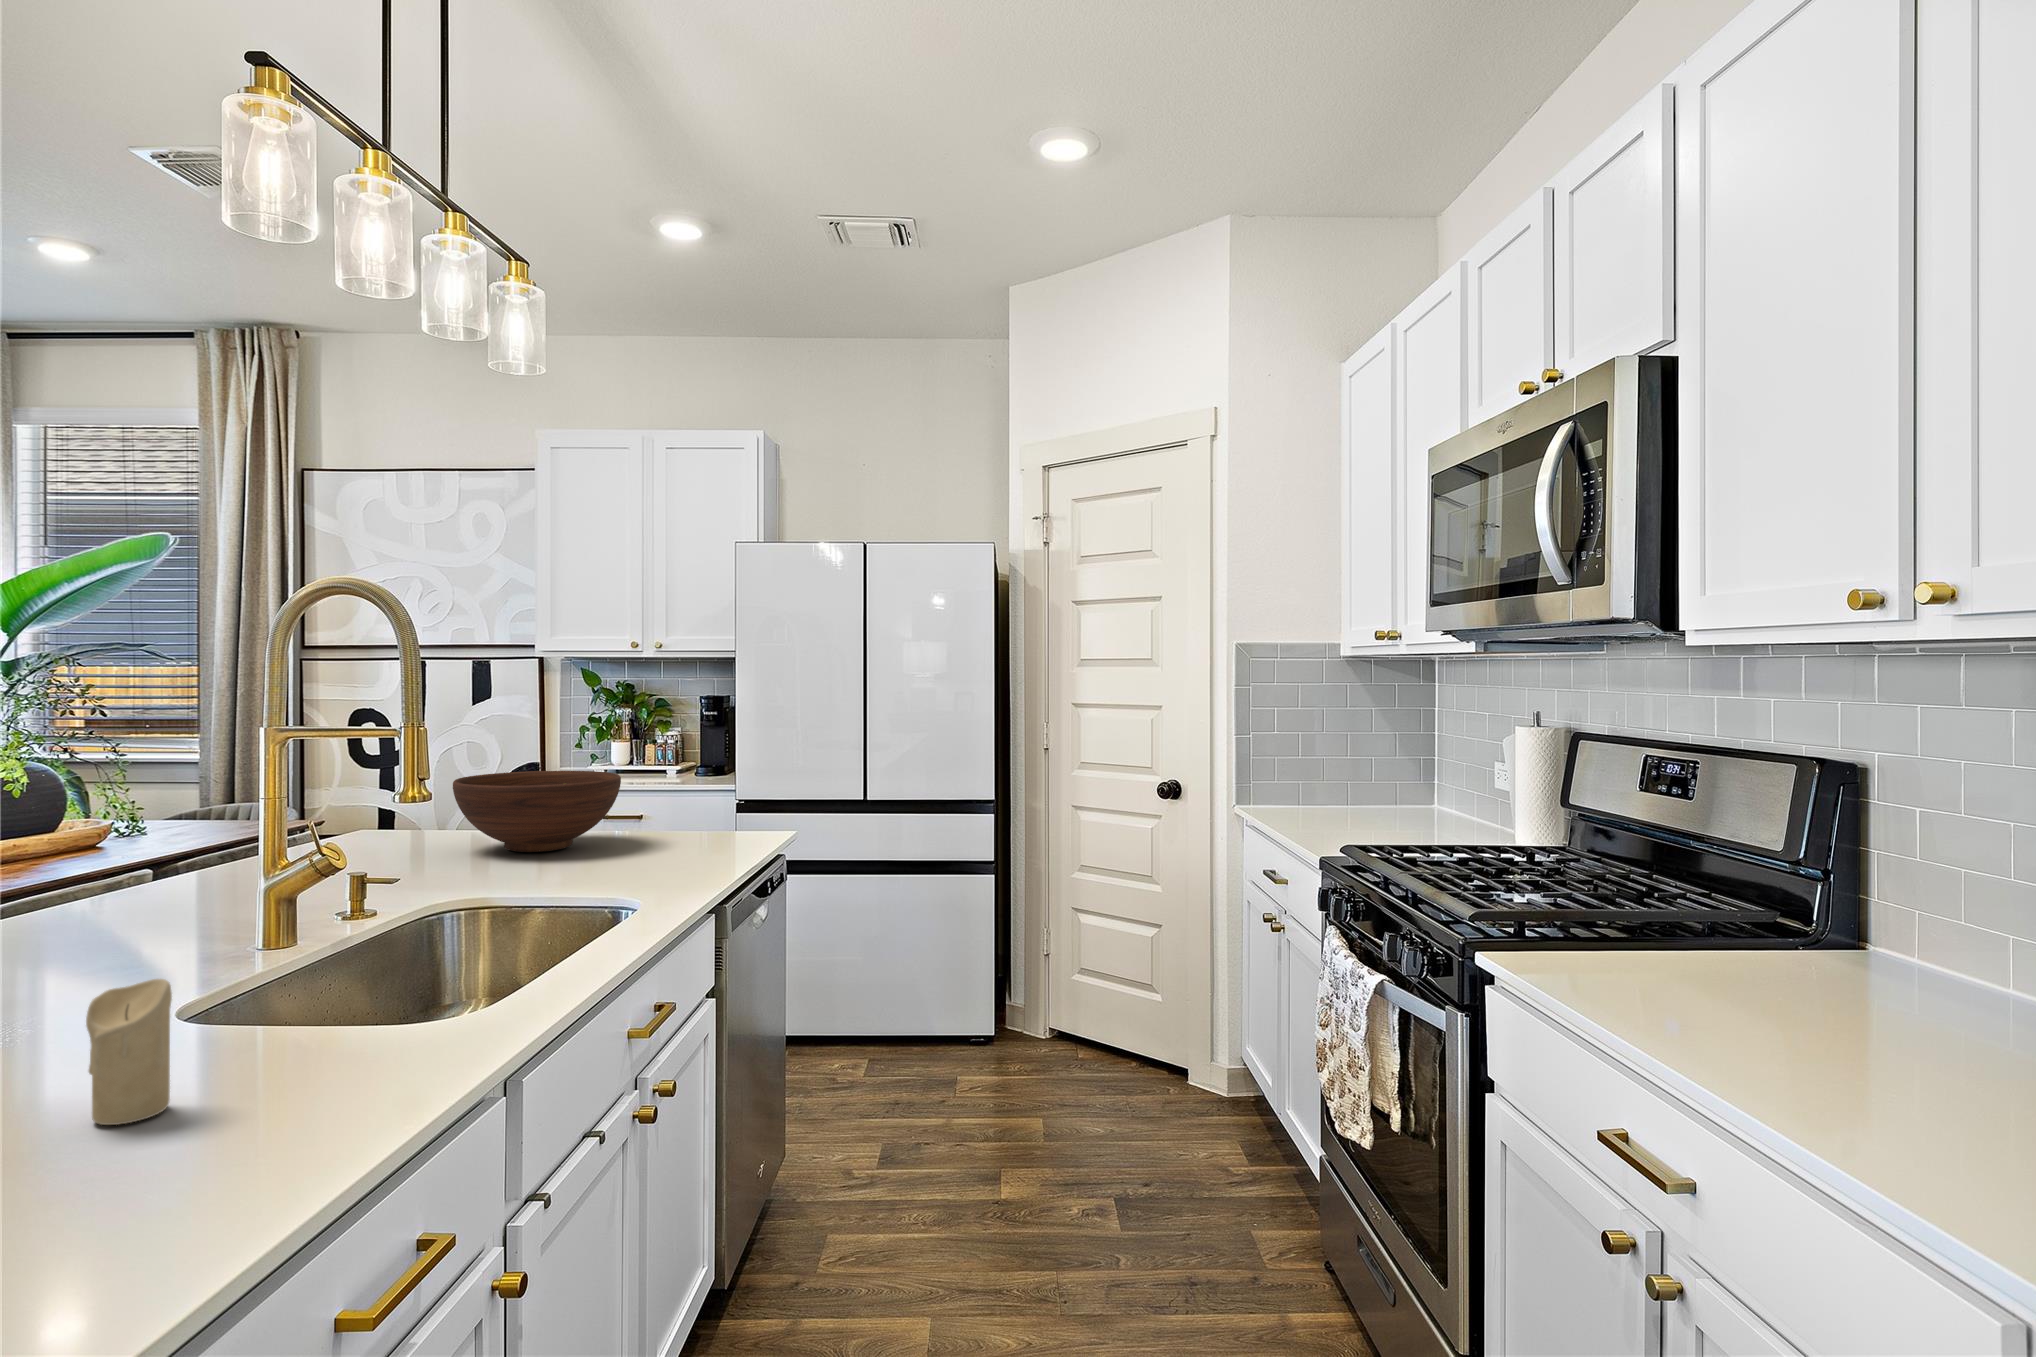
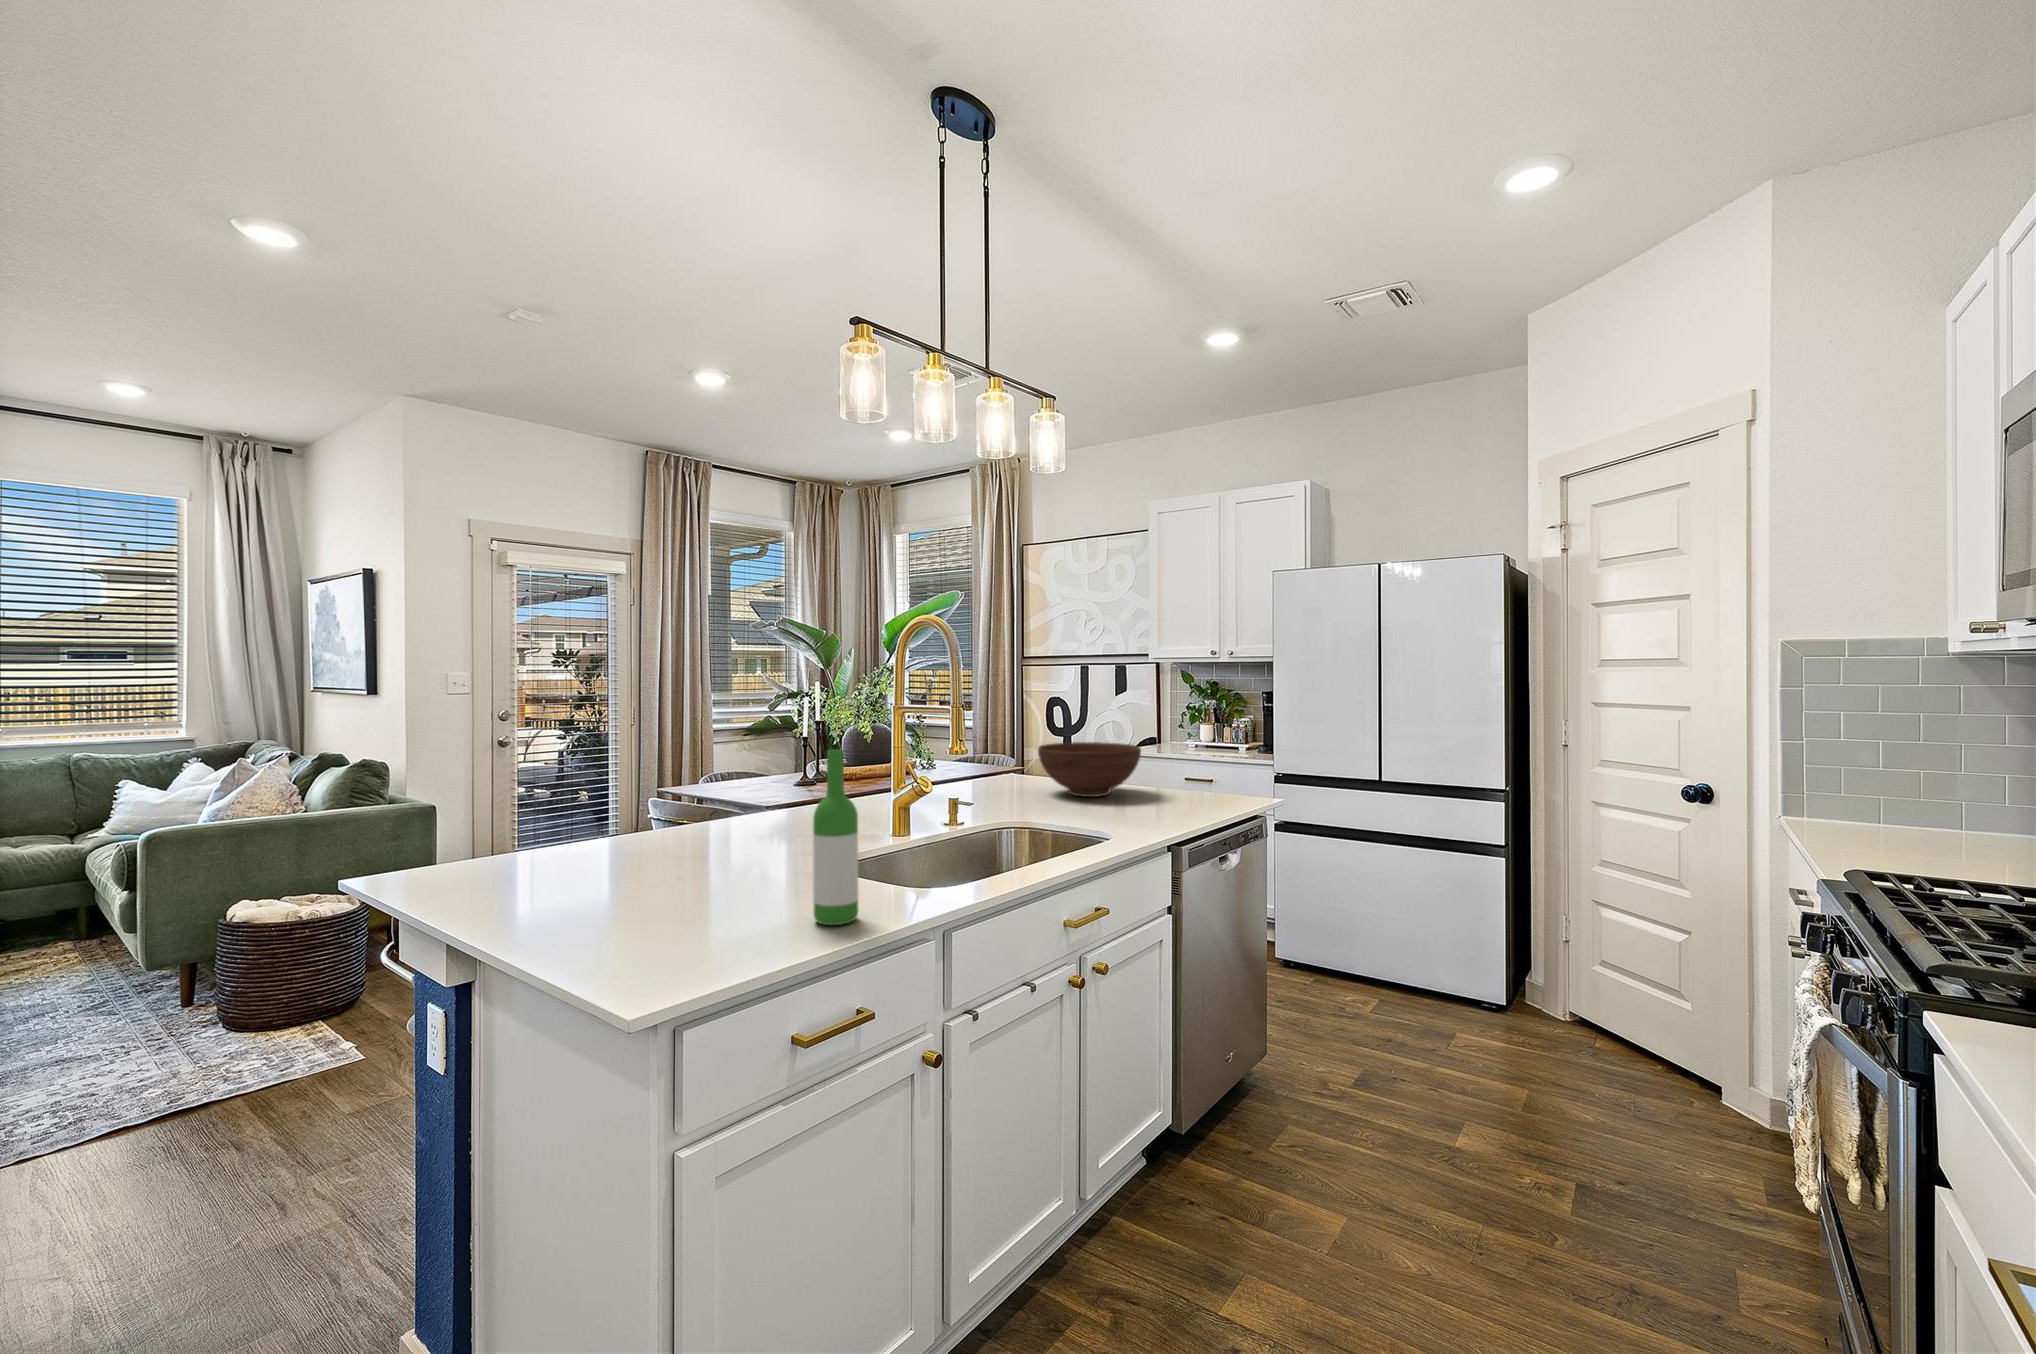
wine bottle: none [259,792,354,1116] -> present [813,749,859,925]
candle: present [86,979,172,1125] -> none [755,841,789,912]

